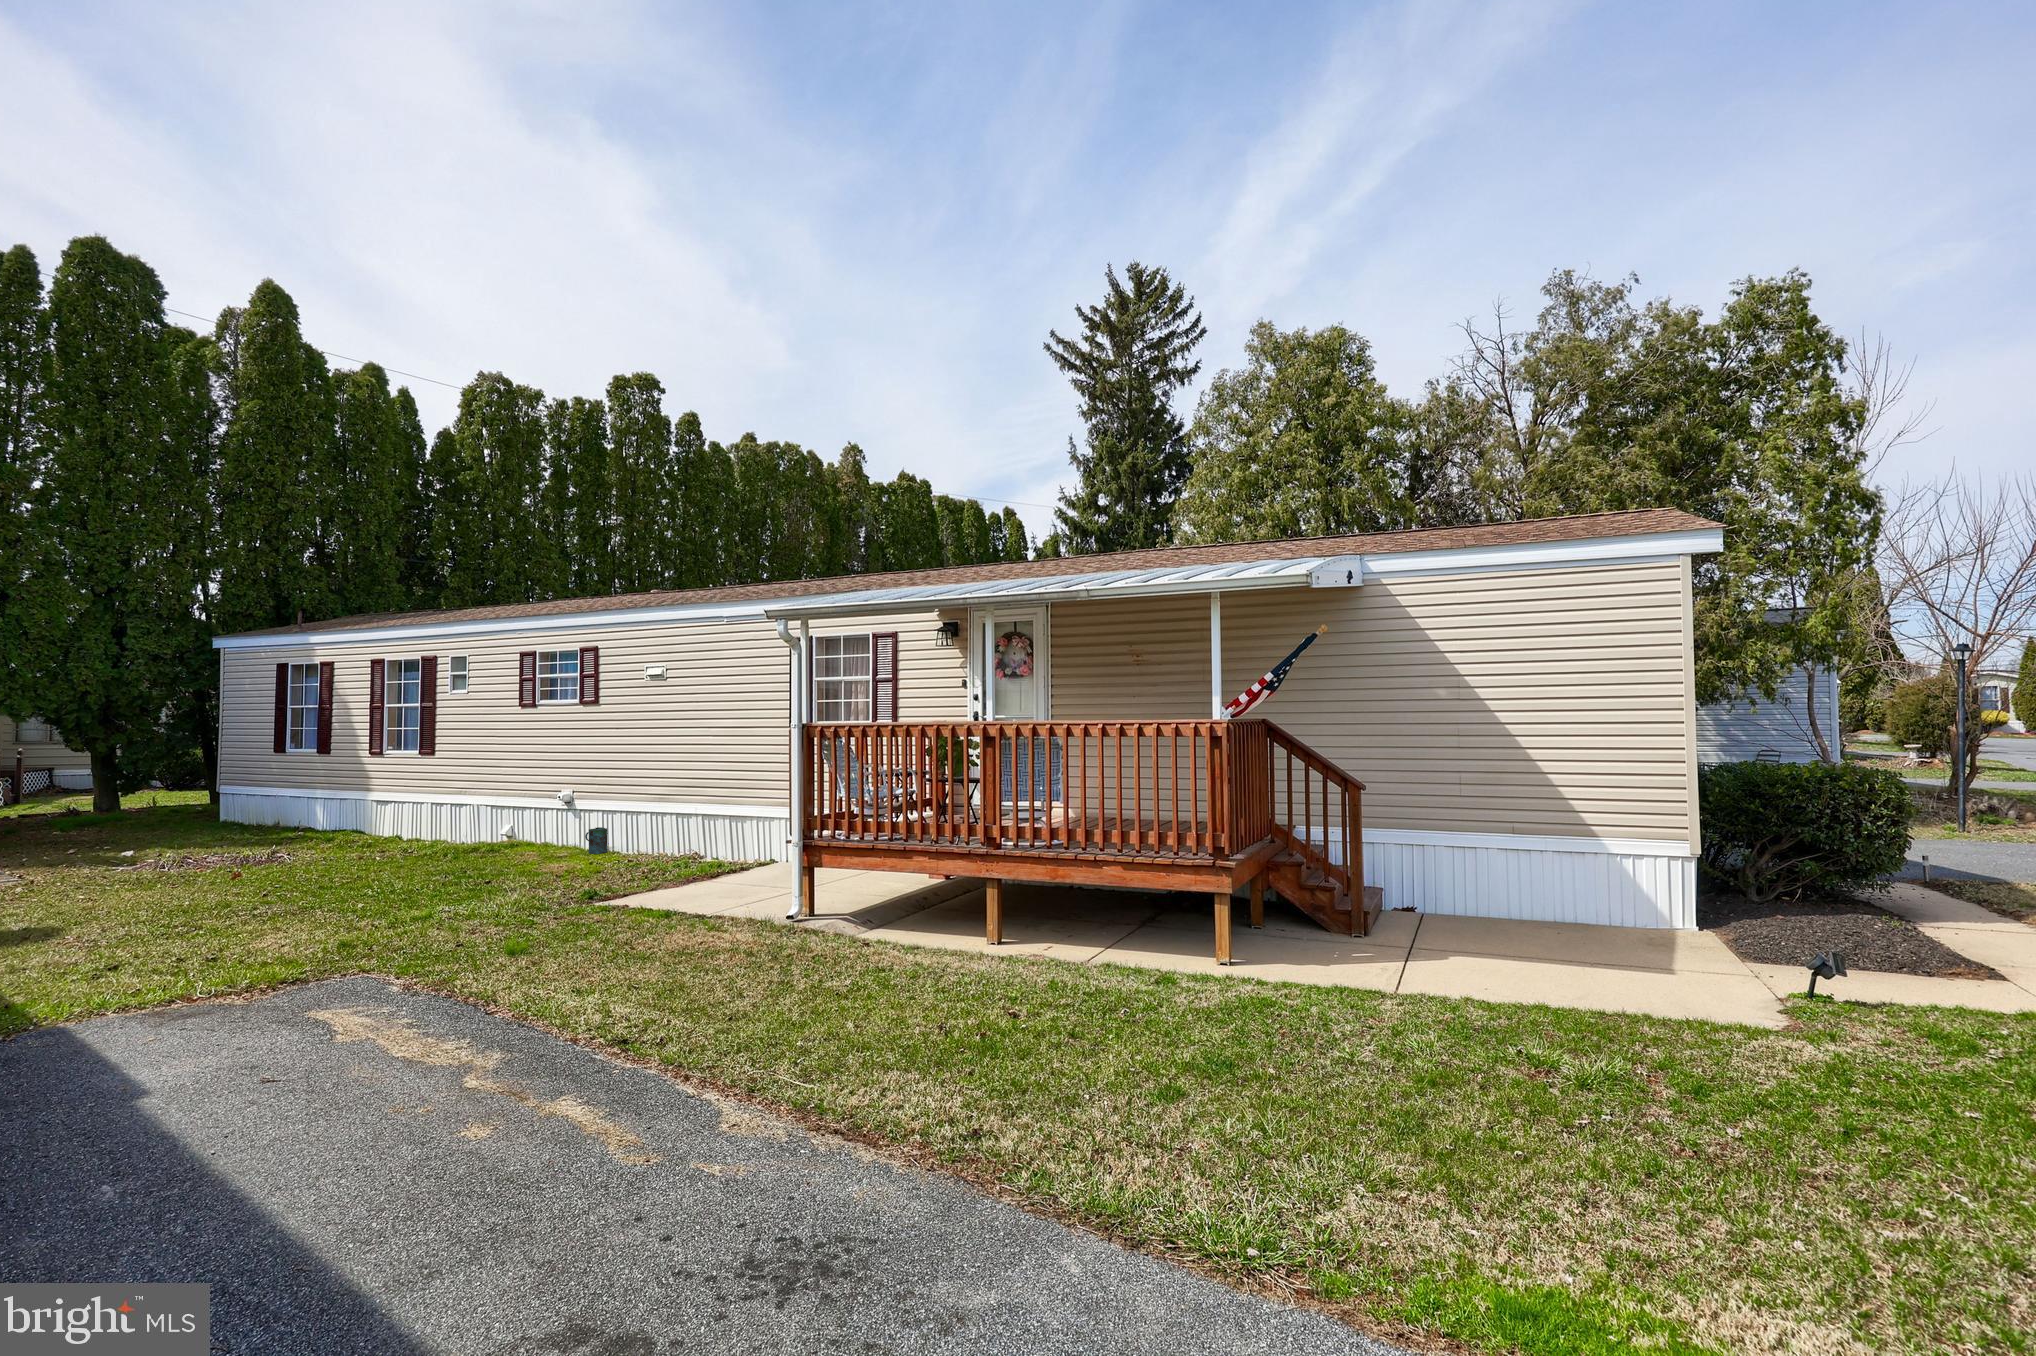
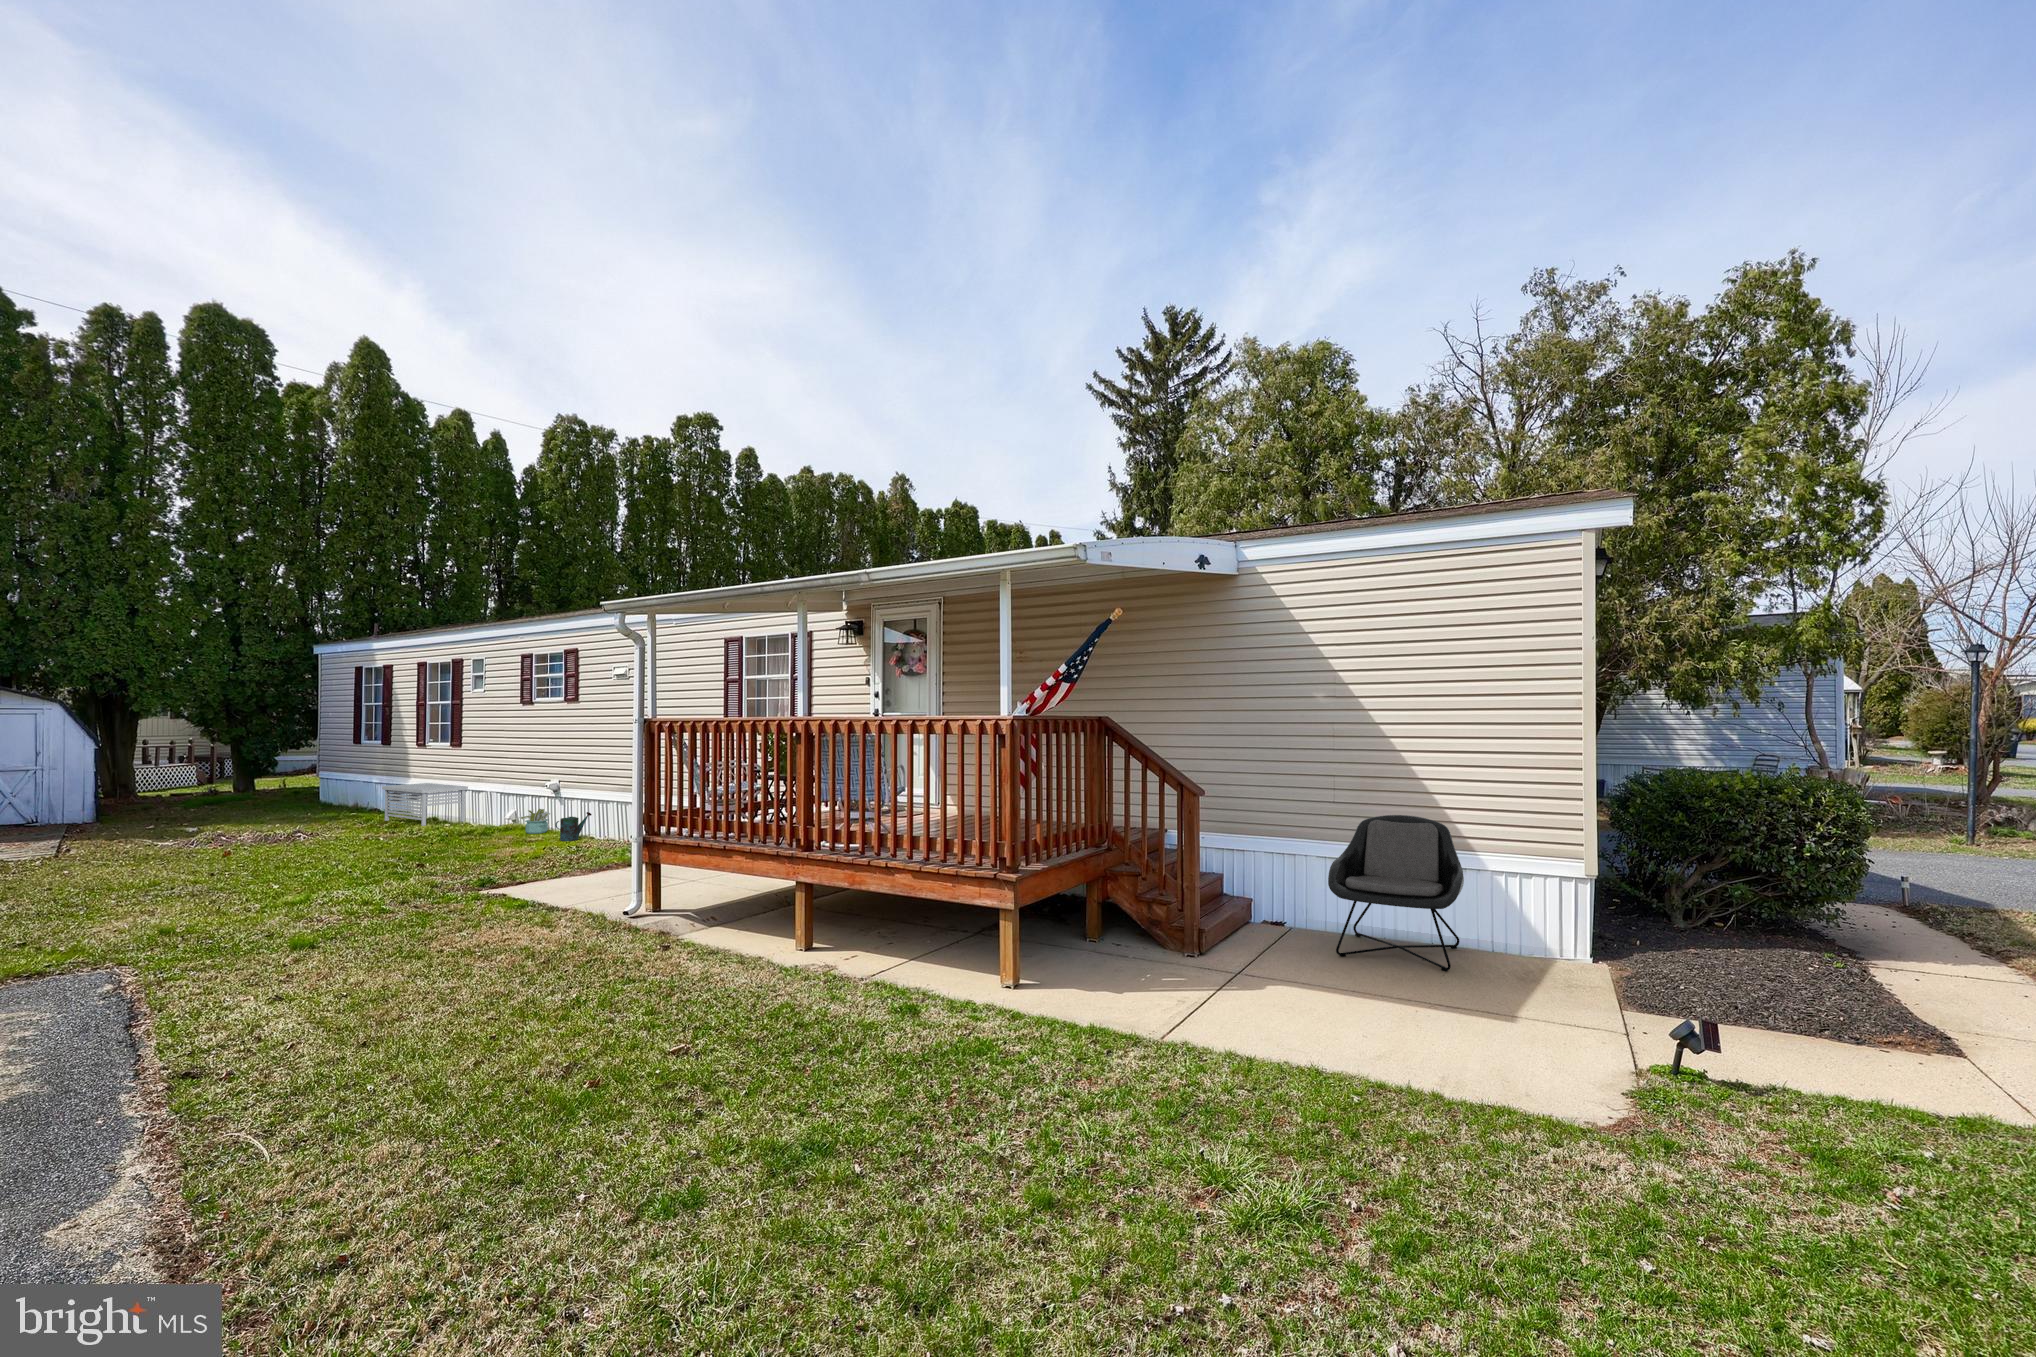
storage bench: none [345,794,448,842] -> present [382,783,468,826]
lounge chair: none [1471,806,1595,942] -> present [1328,815,1464,972]
decorative plant: none [529,820,562,847] -> present [519,809,550,834]

